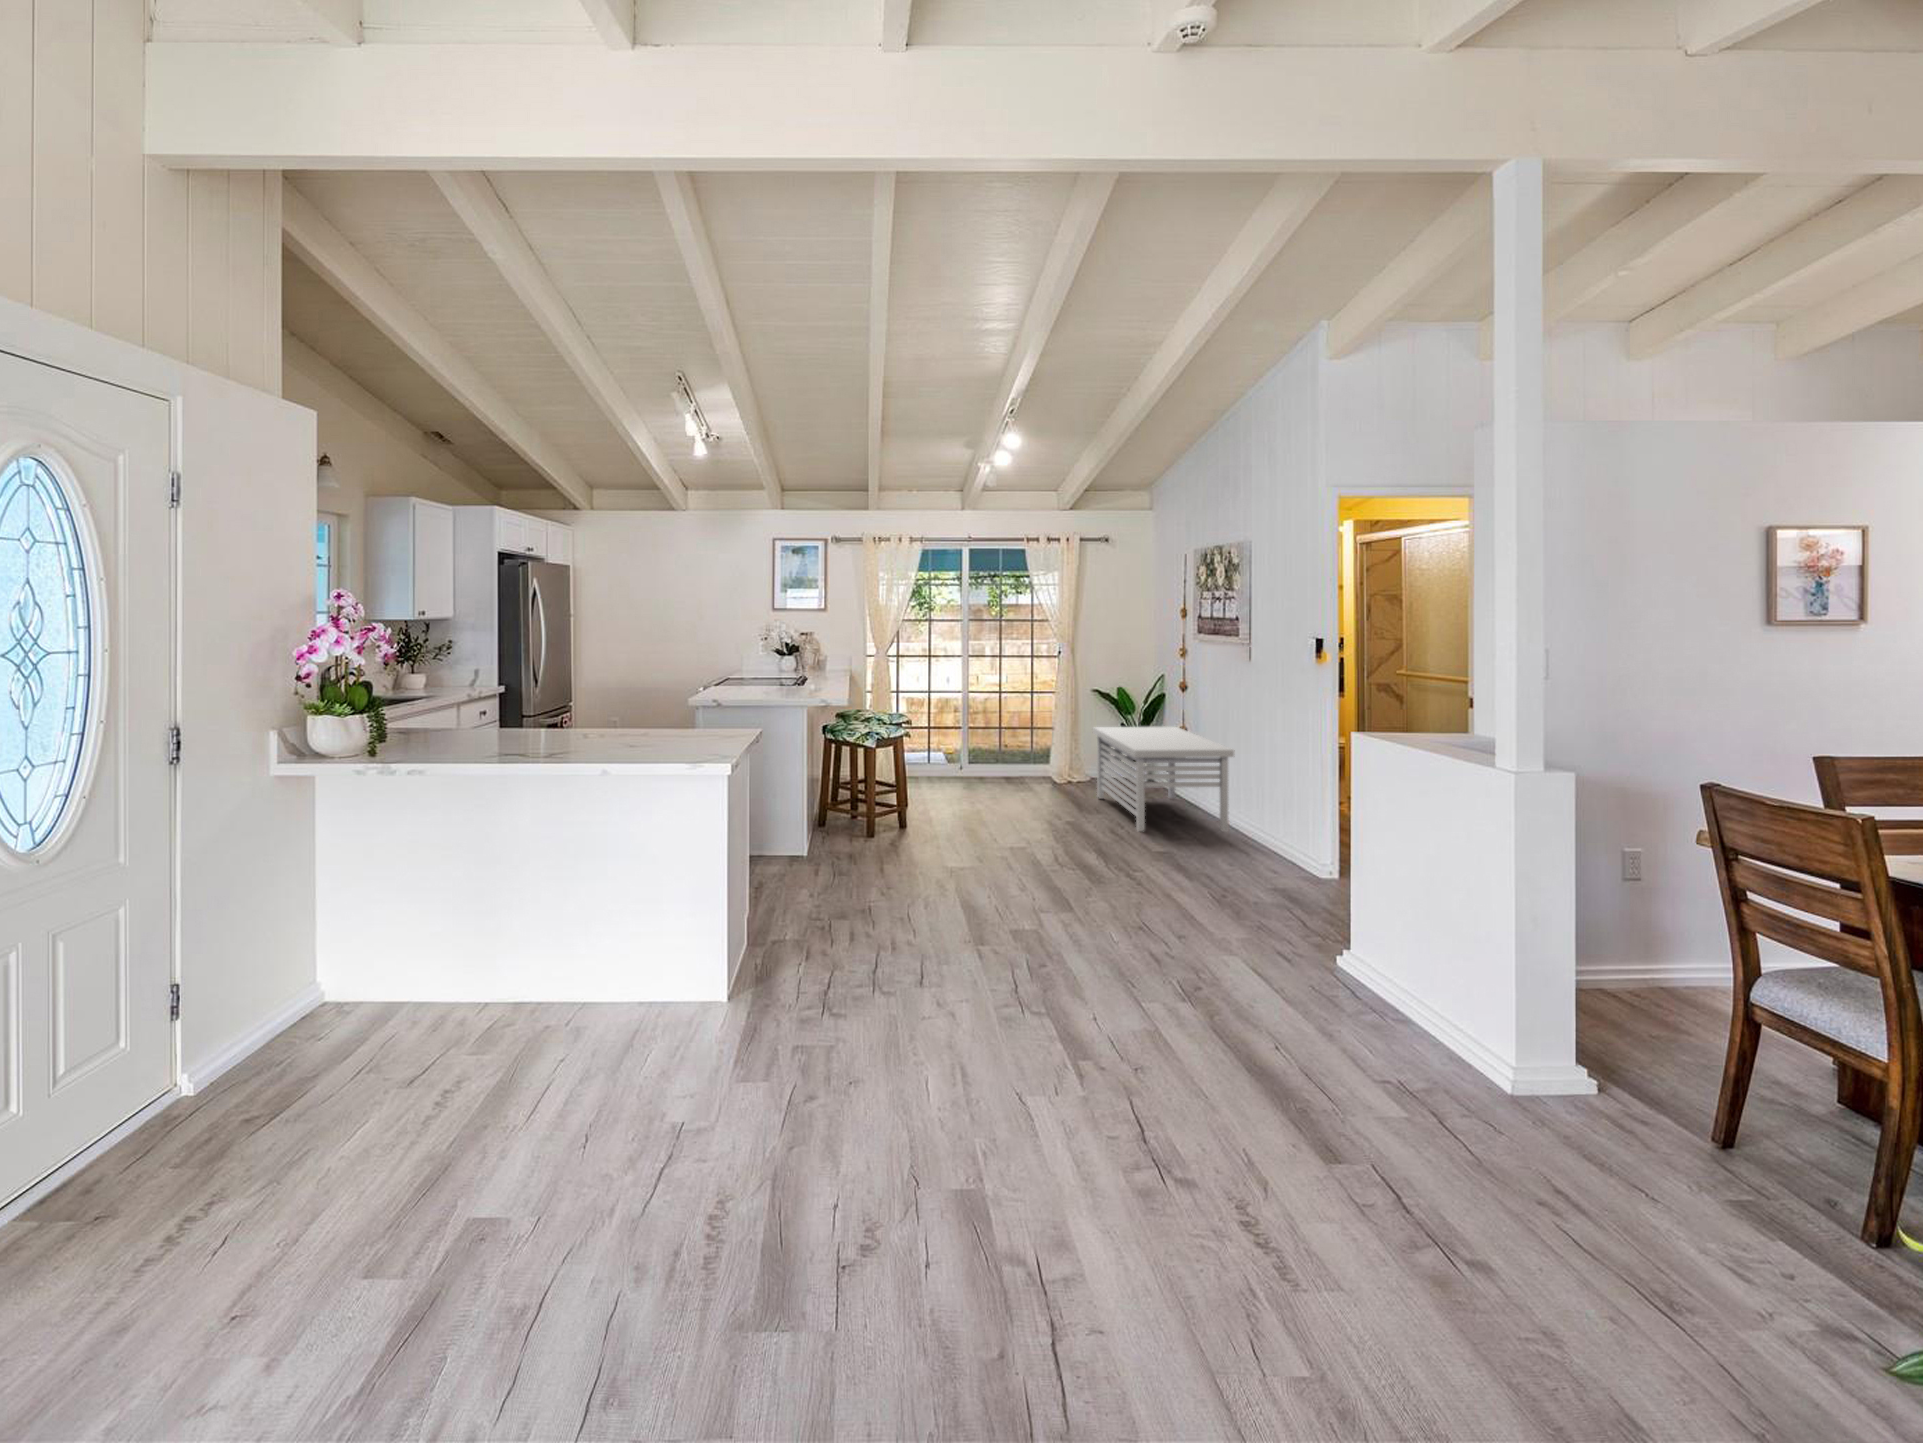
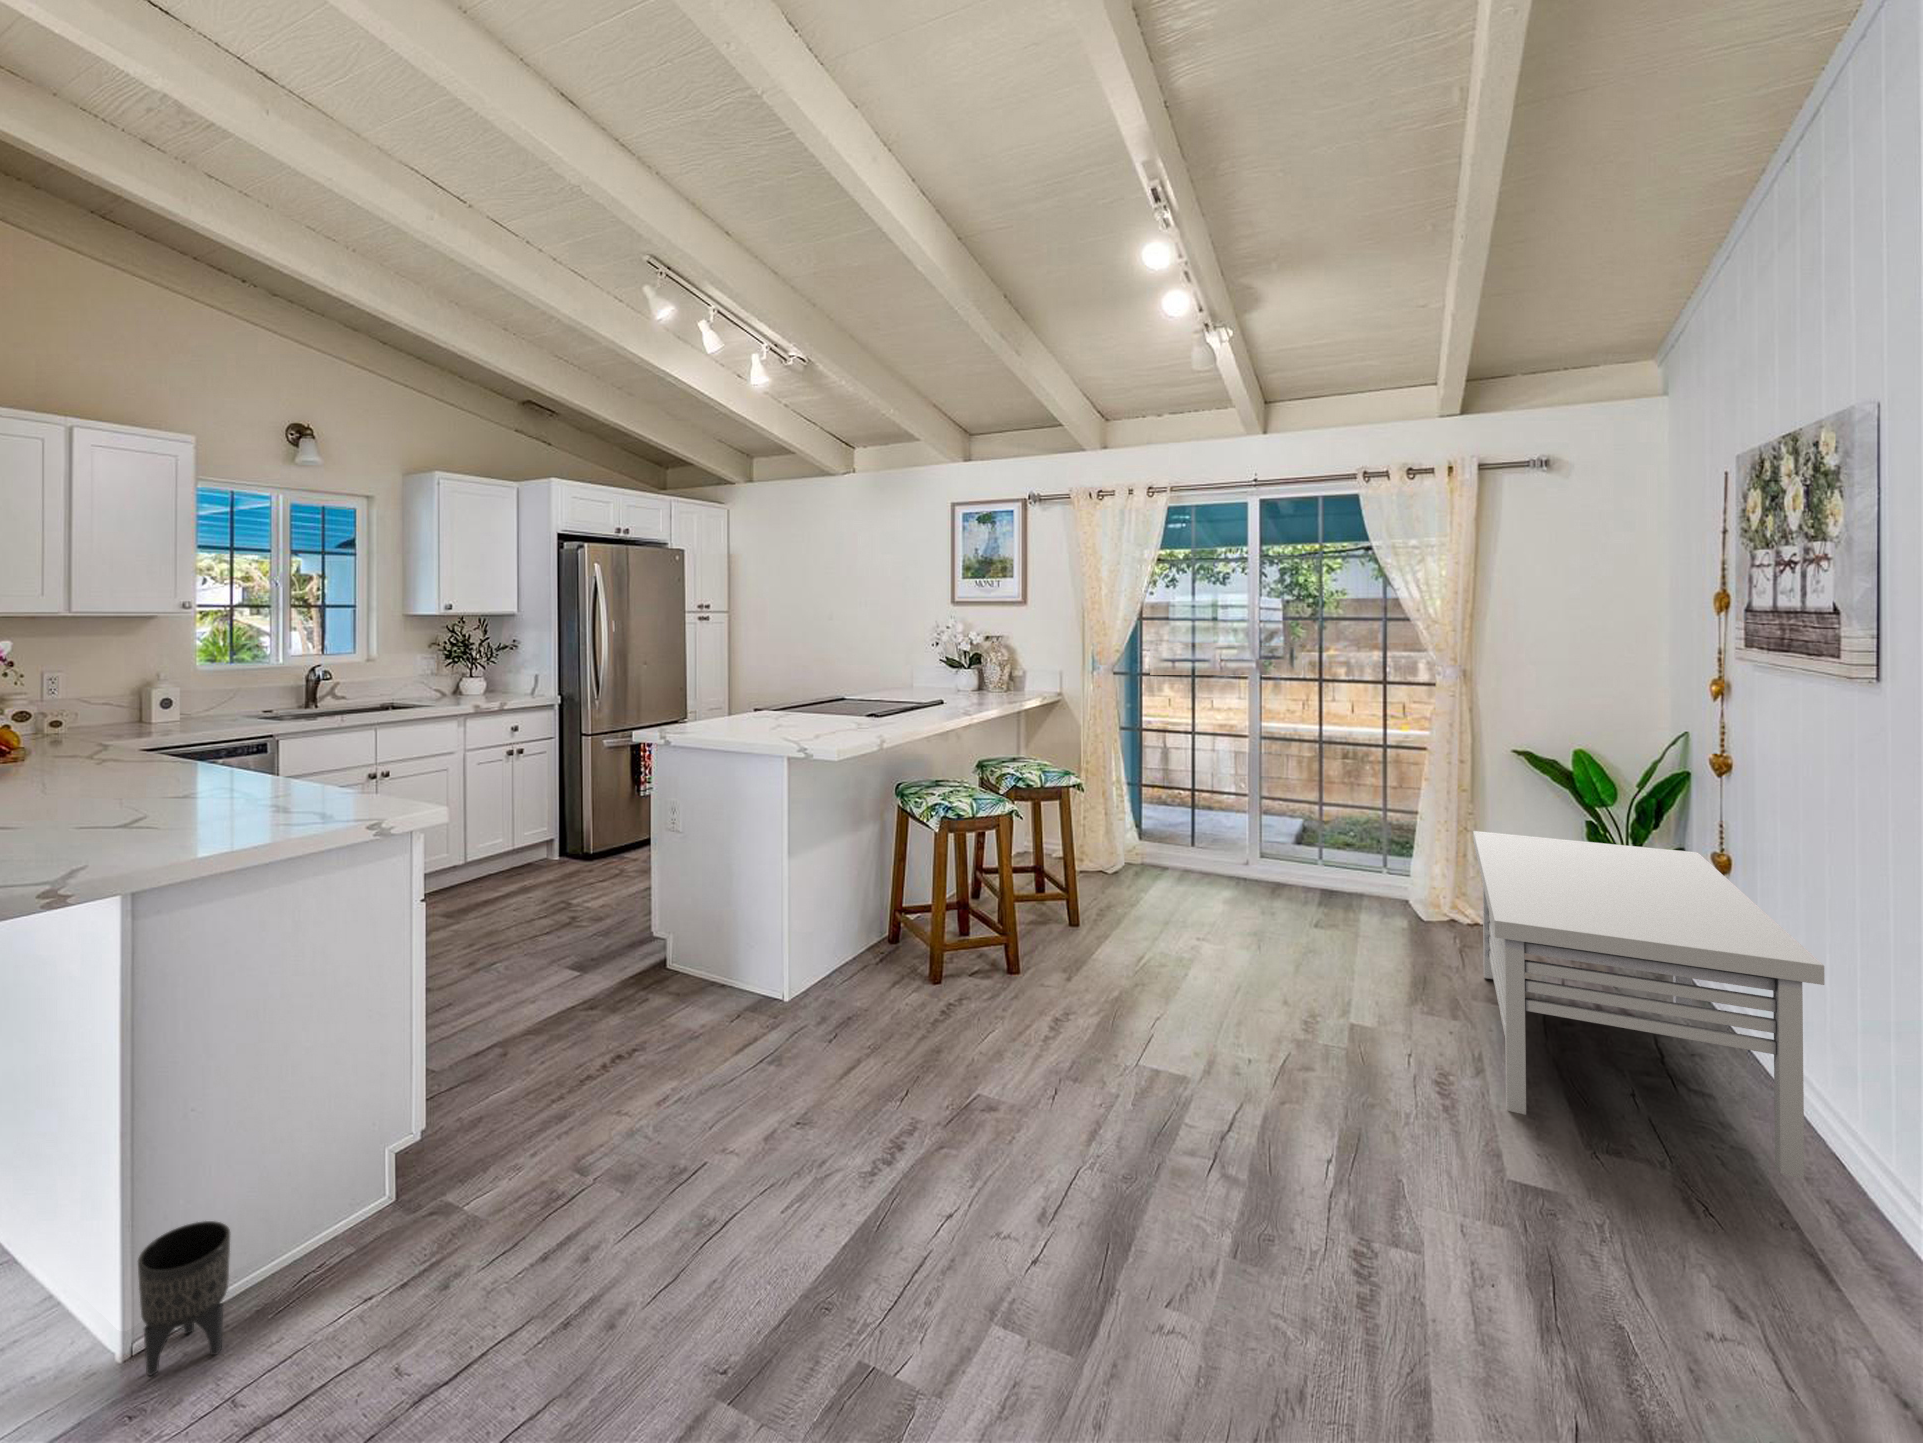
planter: none [756,904,791,963] -> present [138,1221,230,1376]

